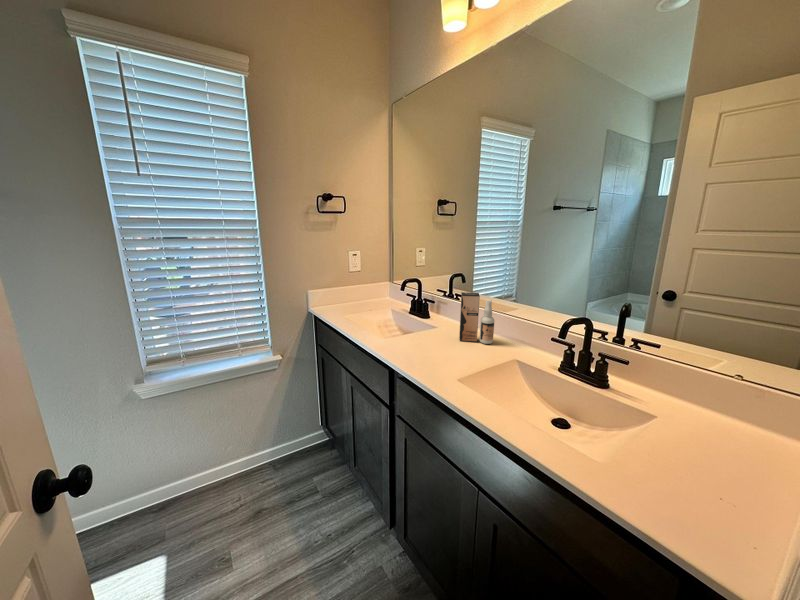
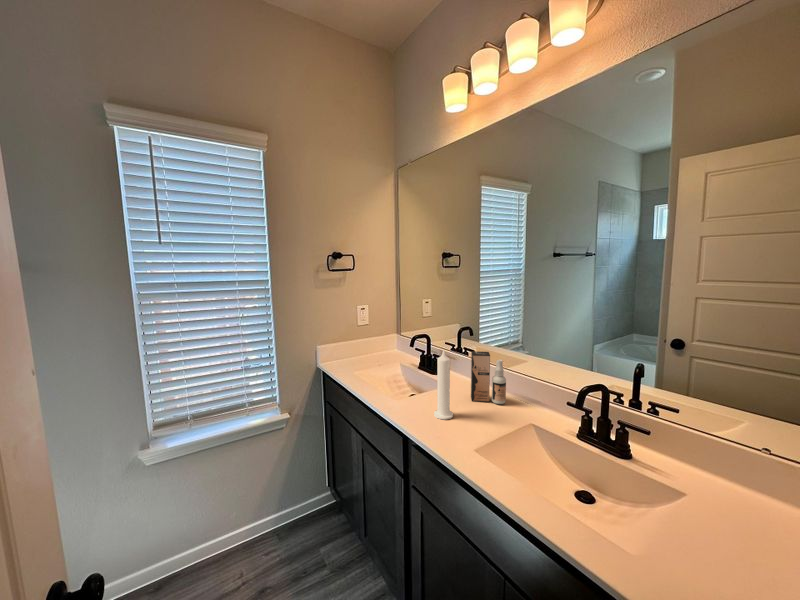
candle: none [421,287,440,355] -> present [434,350,453,420]

